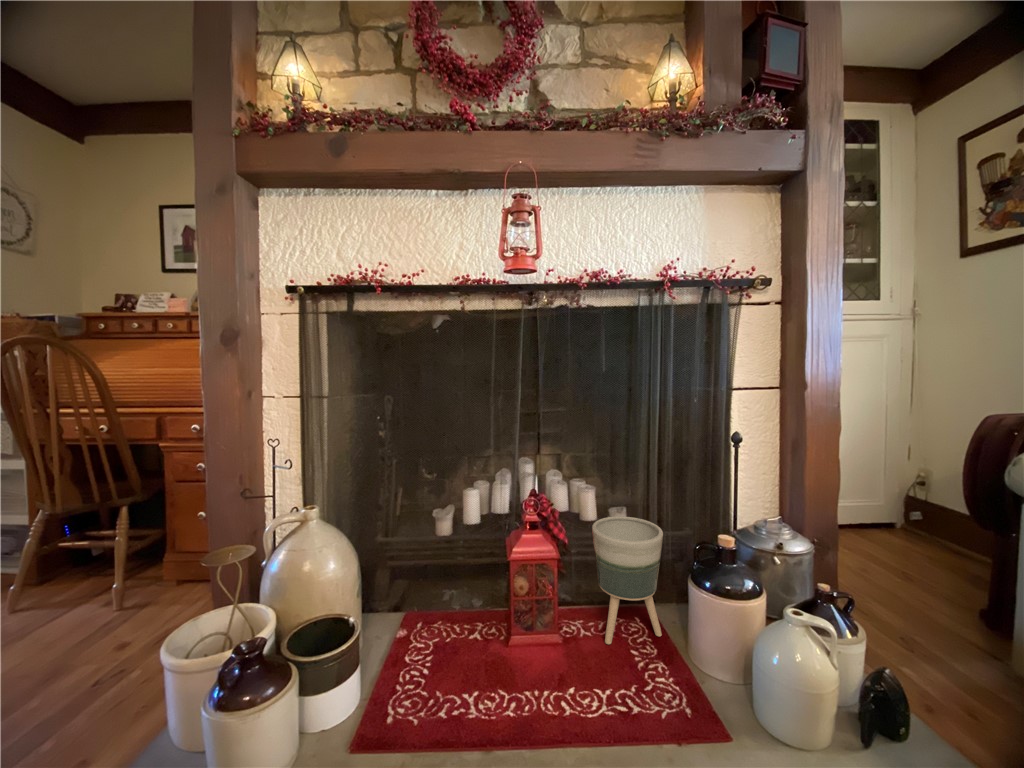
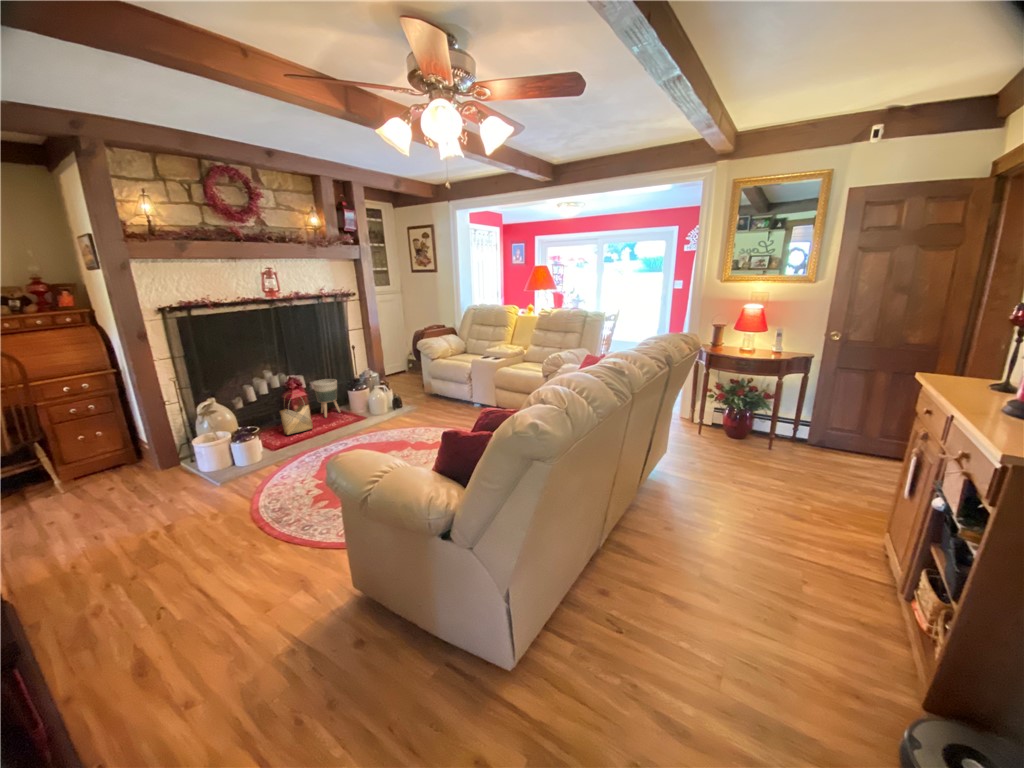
woven basket: none [451,546,545,691] -> present [280,404,313,435]

